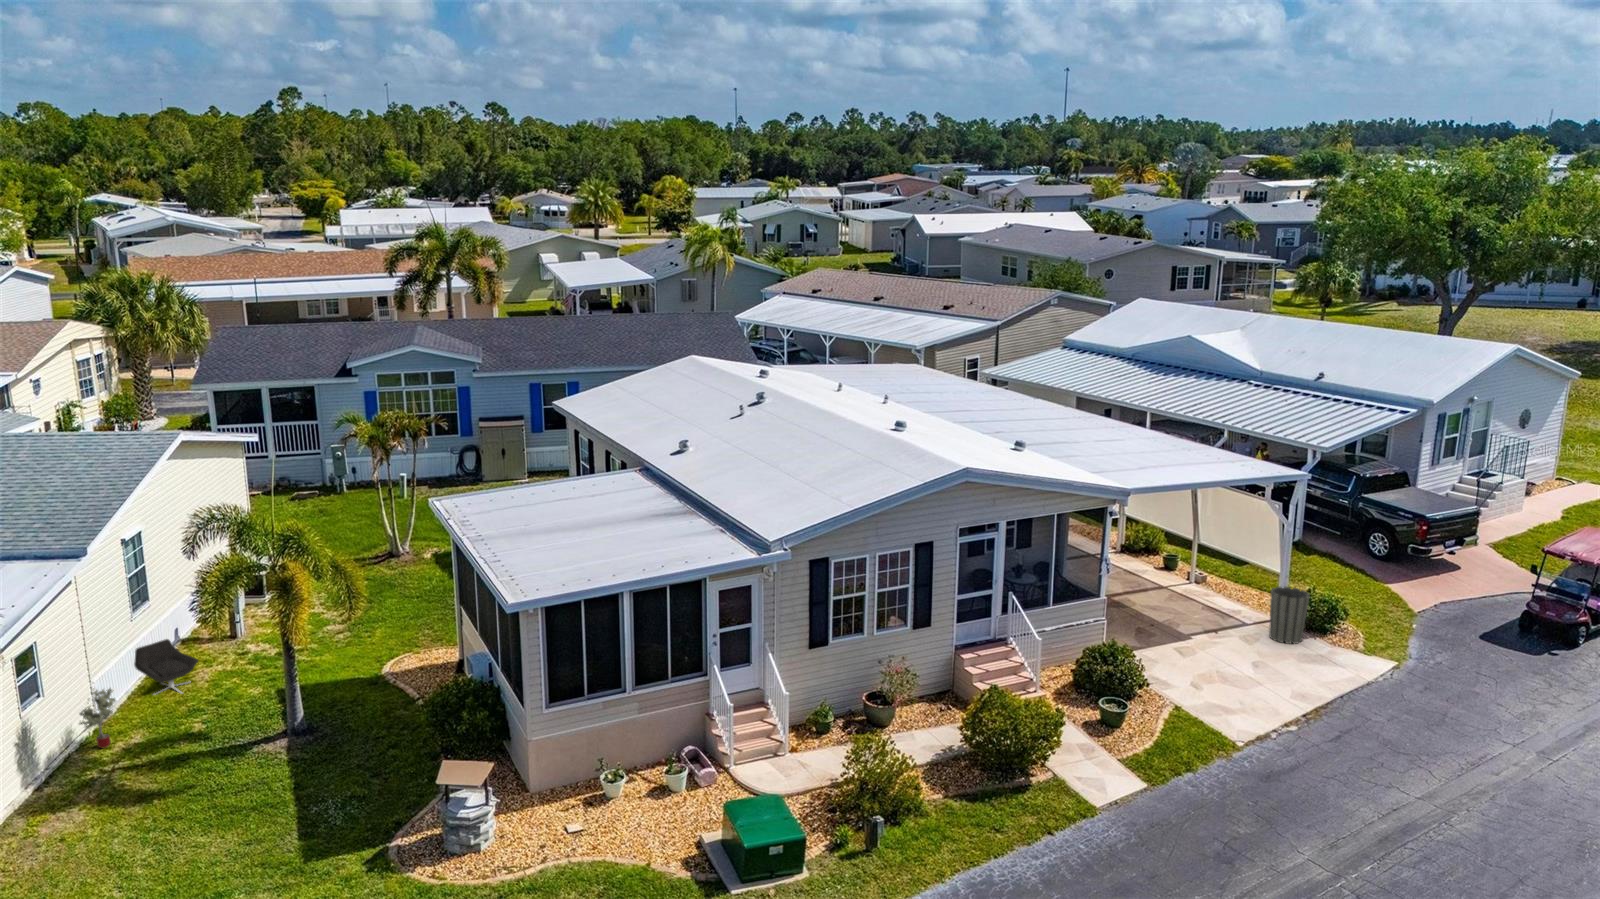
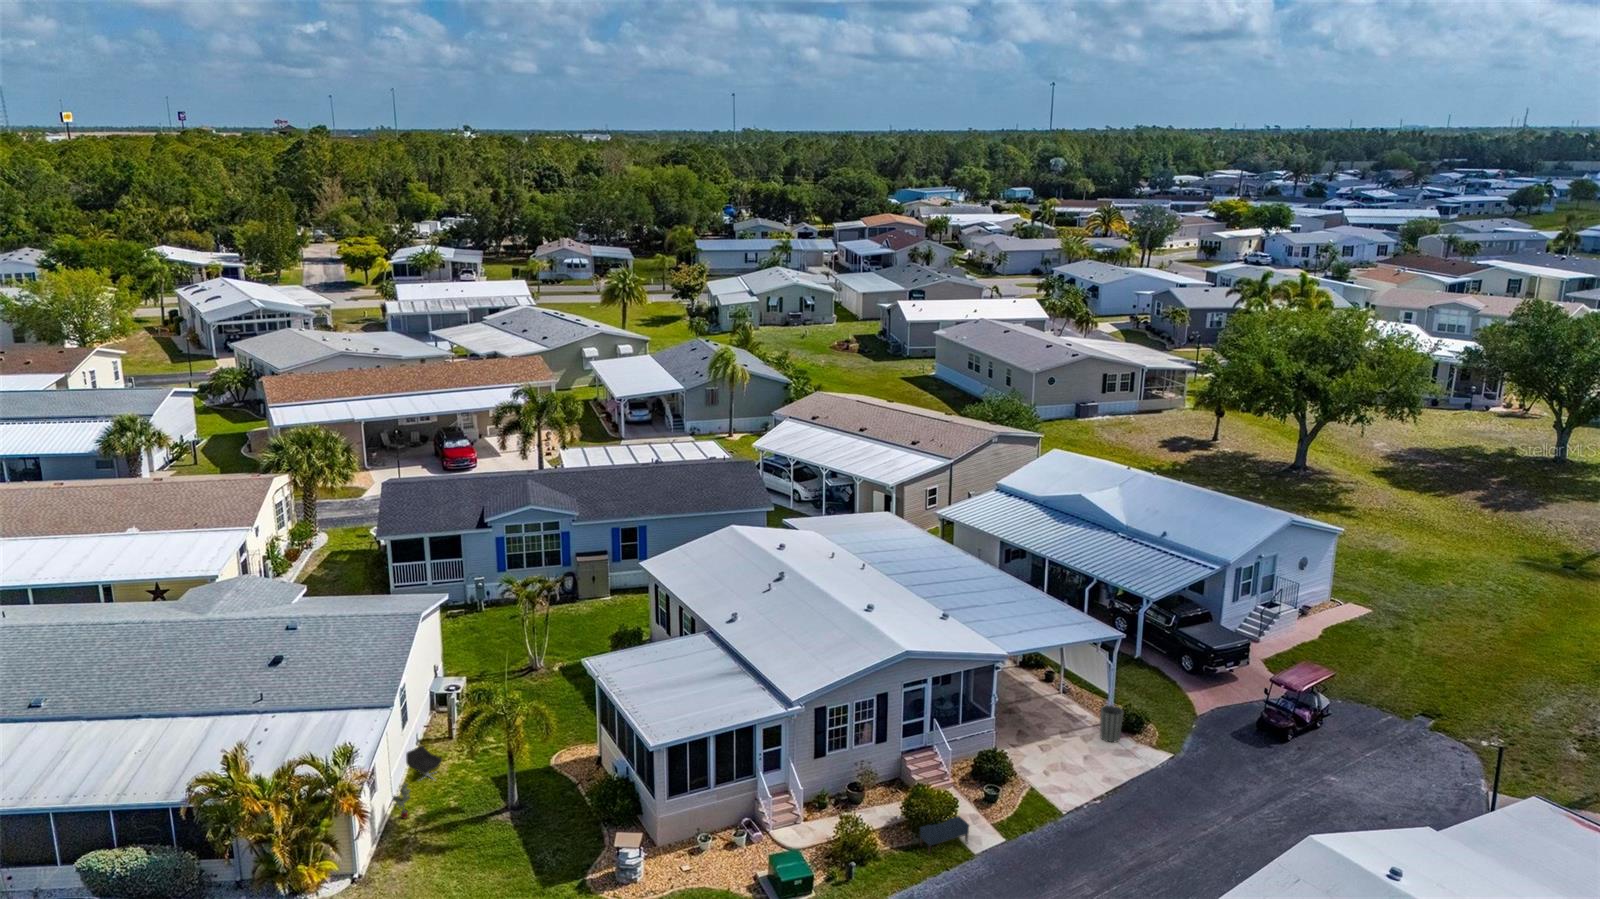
bench: none [995,741,1084,807] -> present [920,816,969,854]

